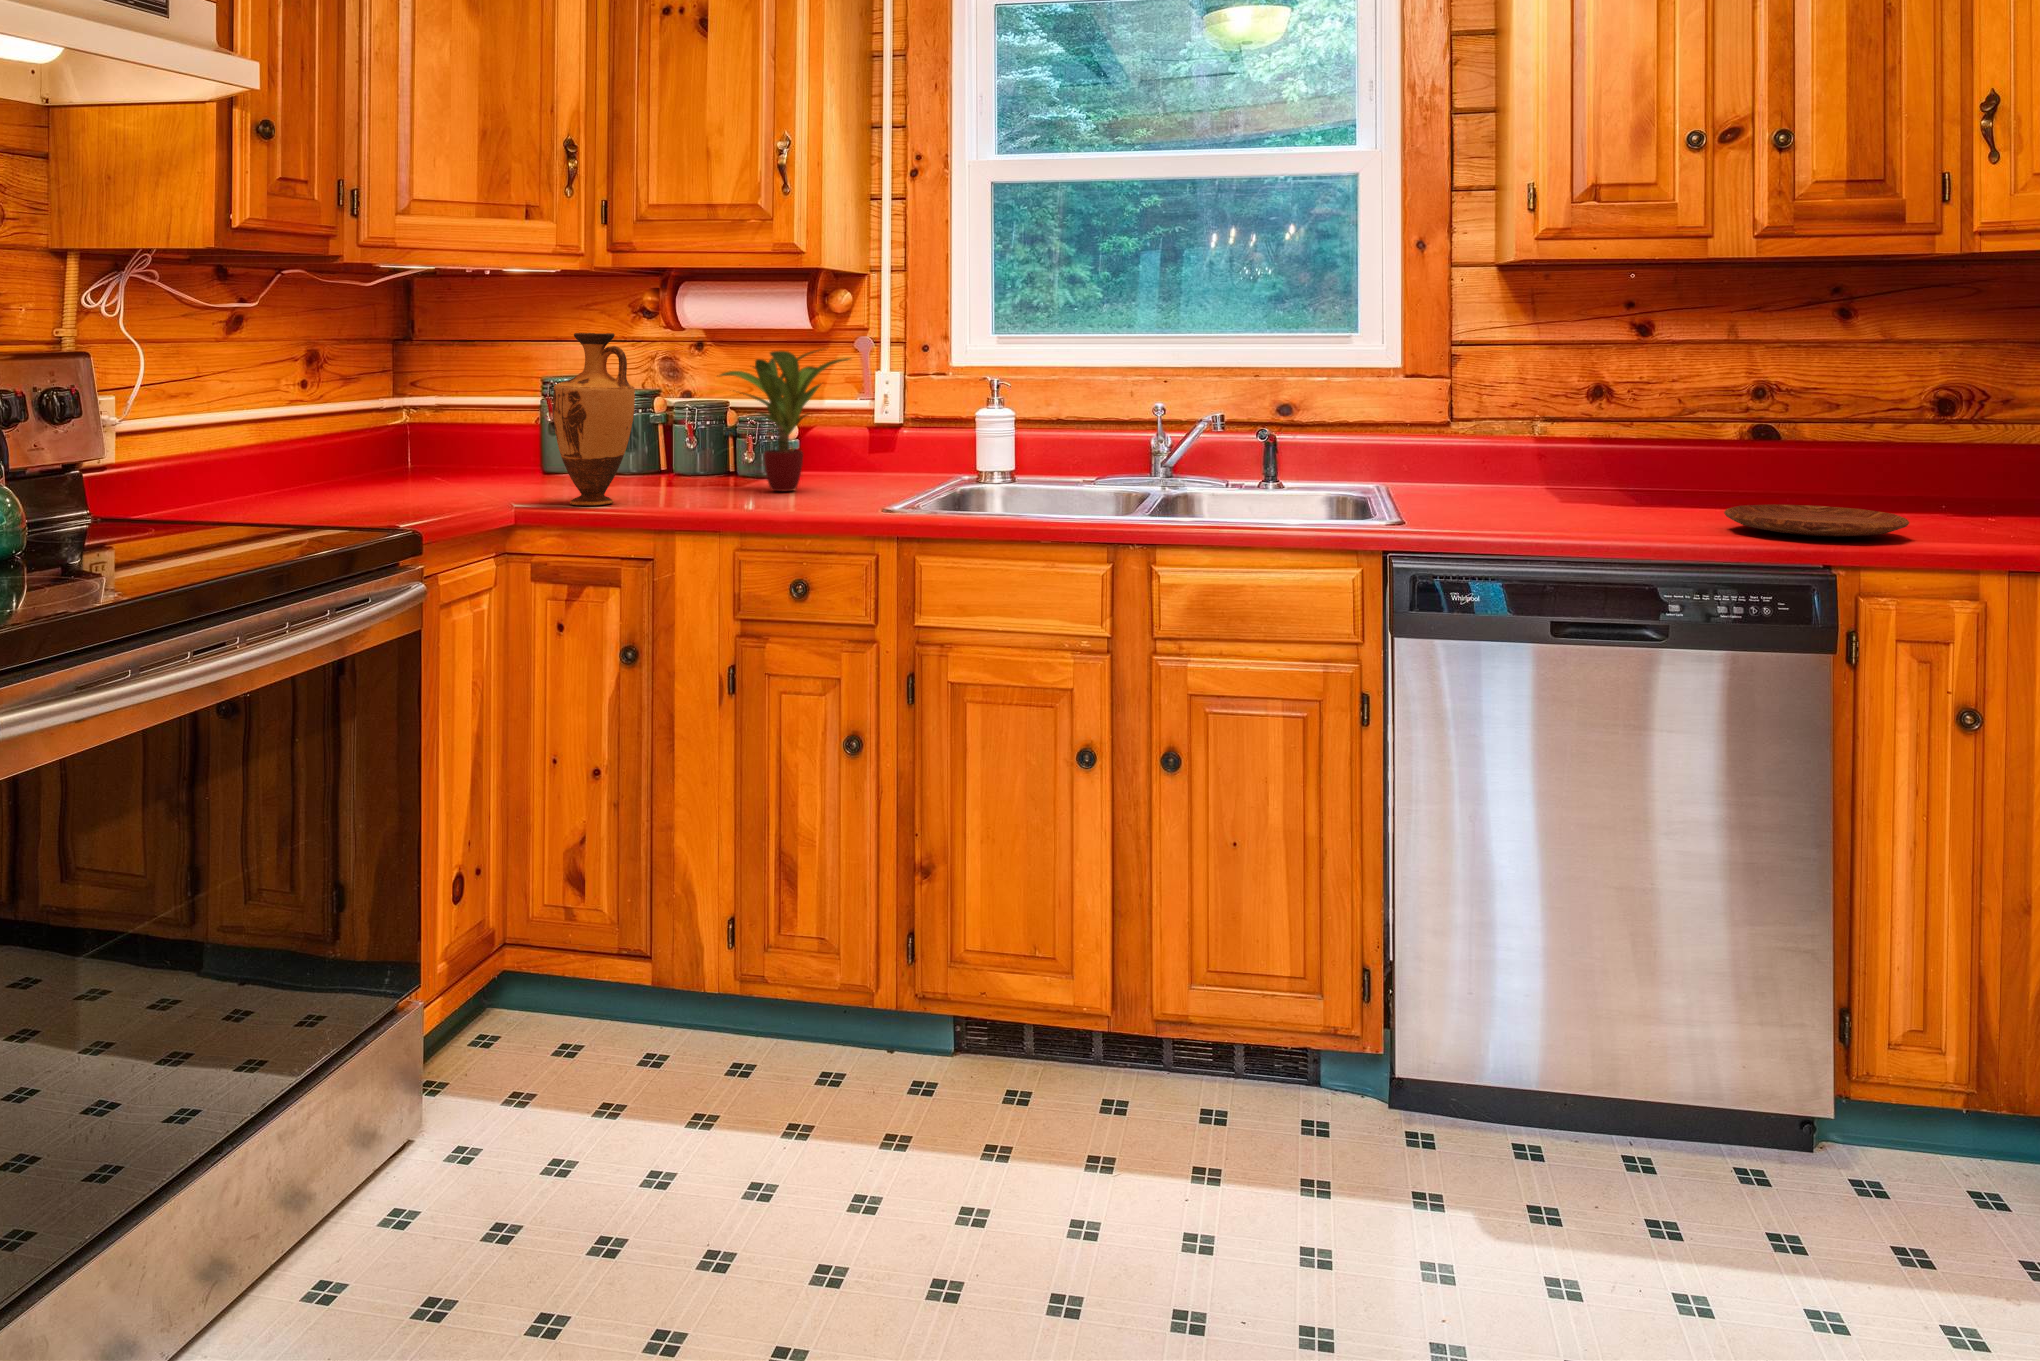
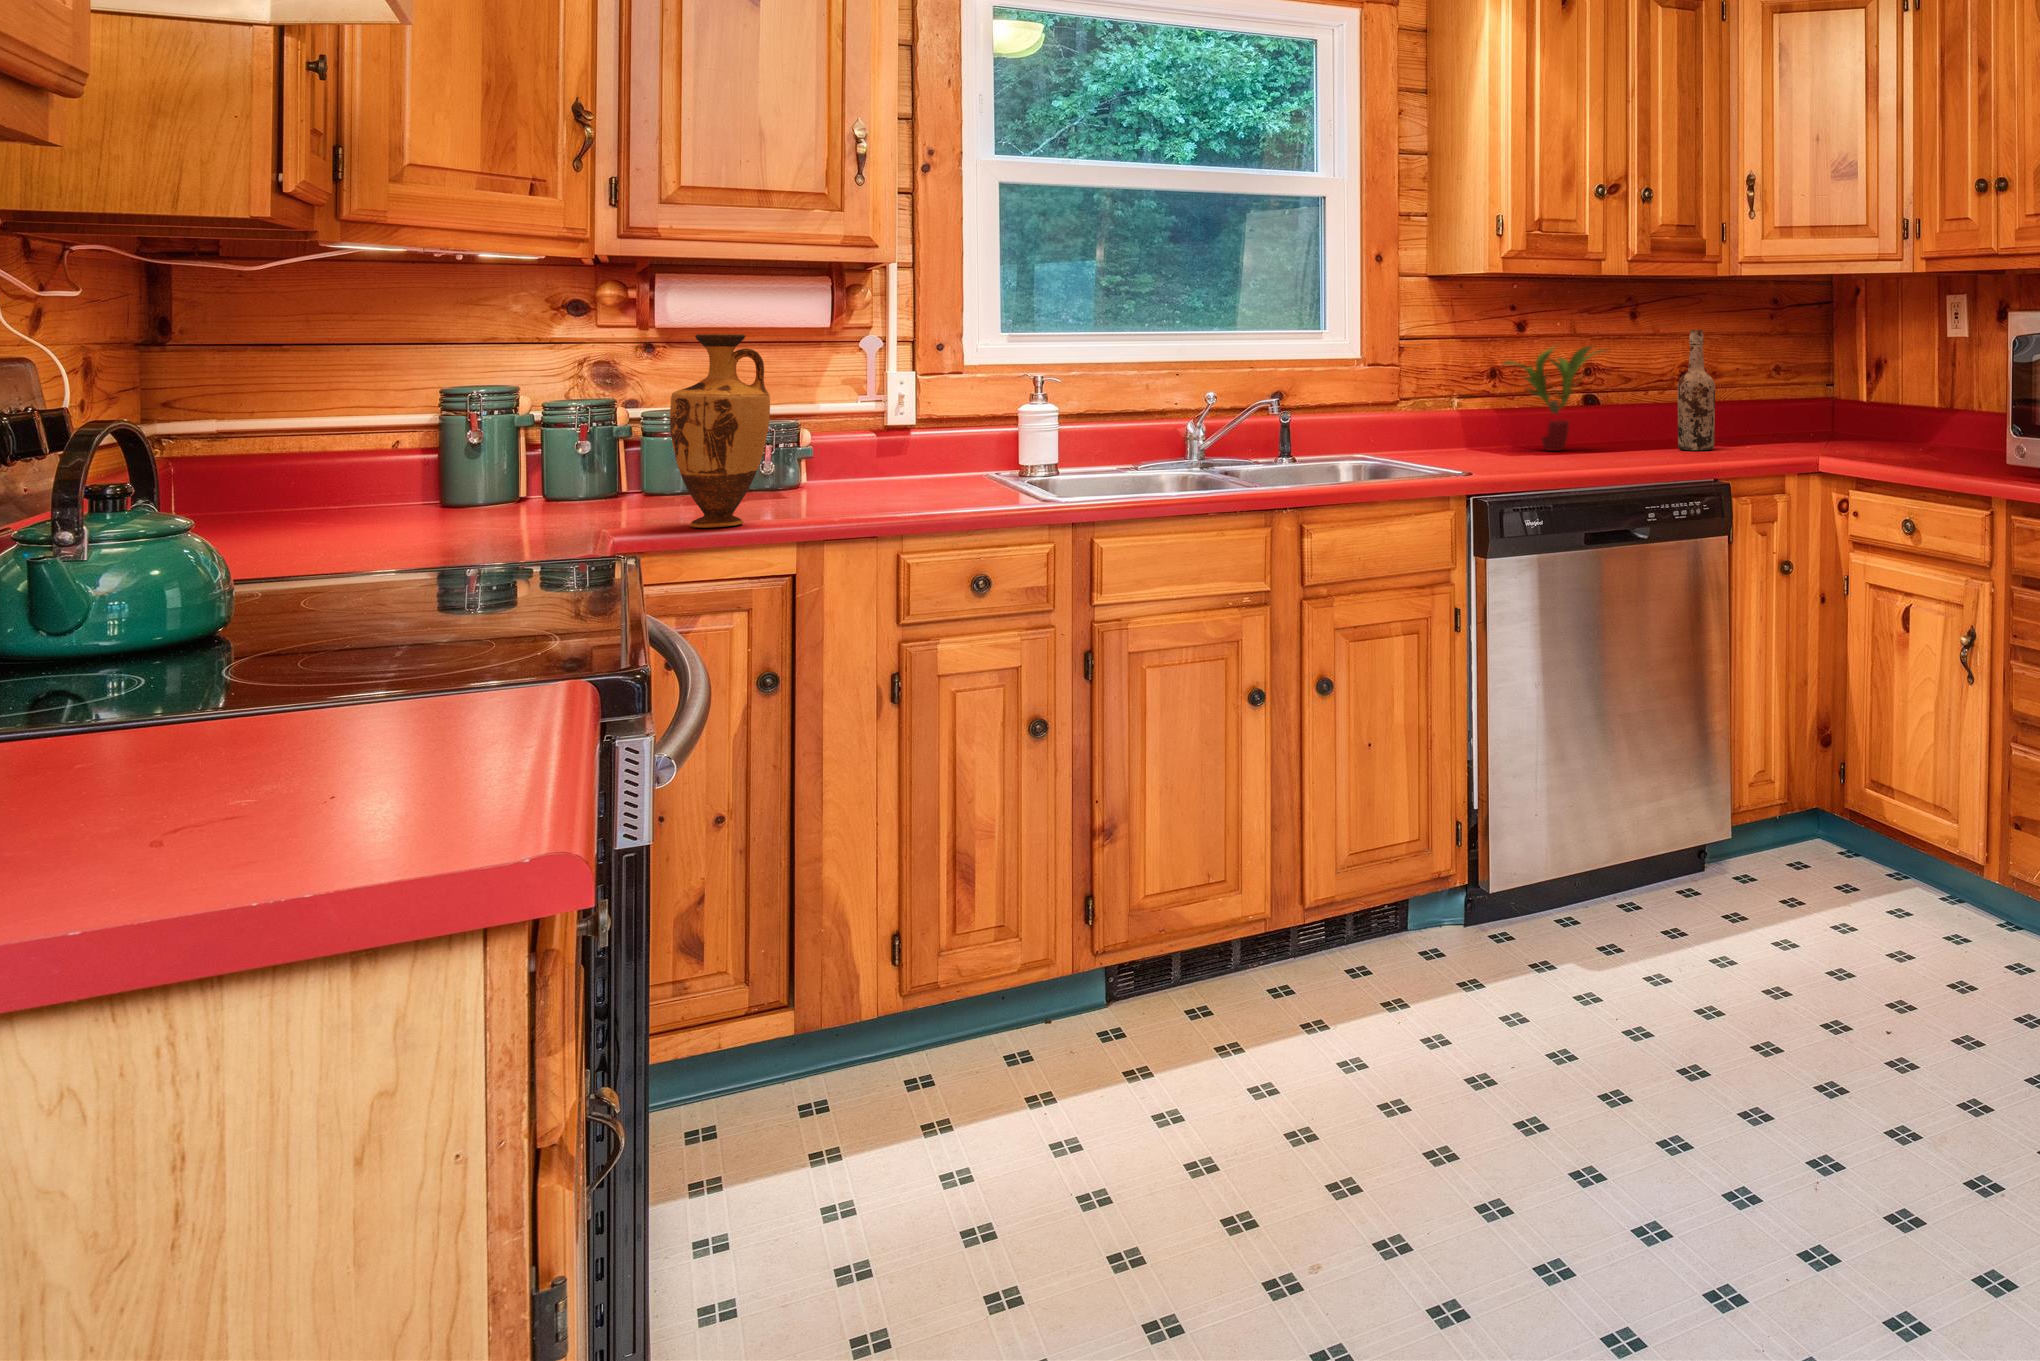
wine bottle: none [1880,338,1945,521] -> present [1678,330,1715,450]
potted plant: present [720,350,849,491] -> present [1503,346,1603,451]
tray: present [1724,504,1909,536] -> none [1634,443,1742,461]

